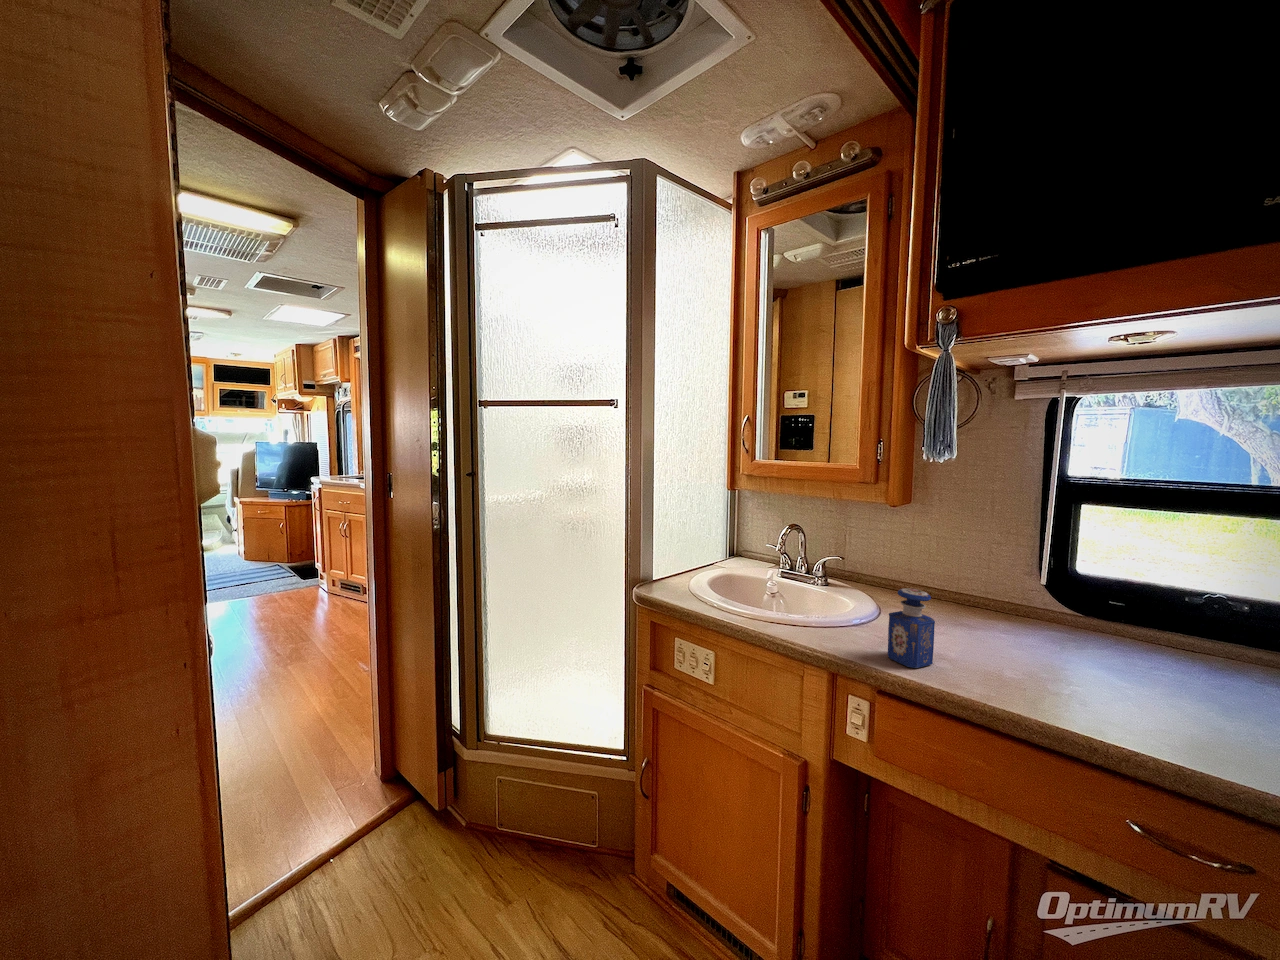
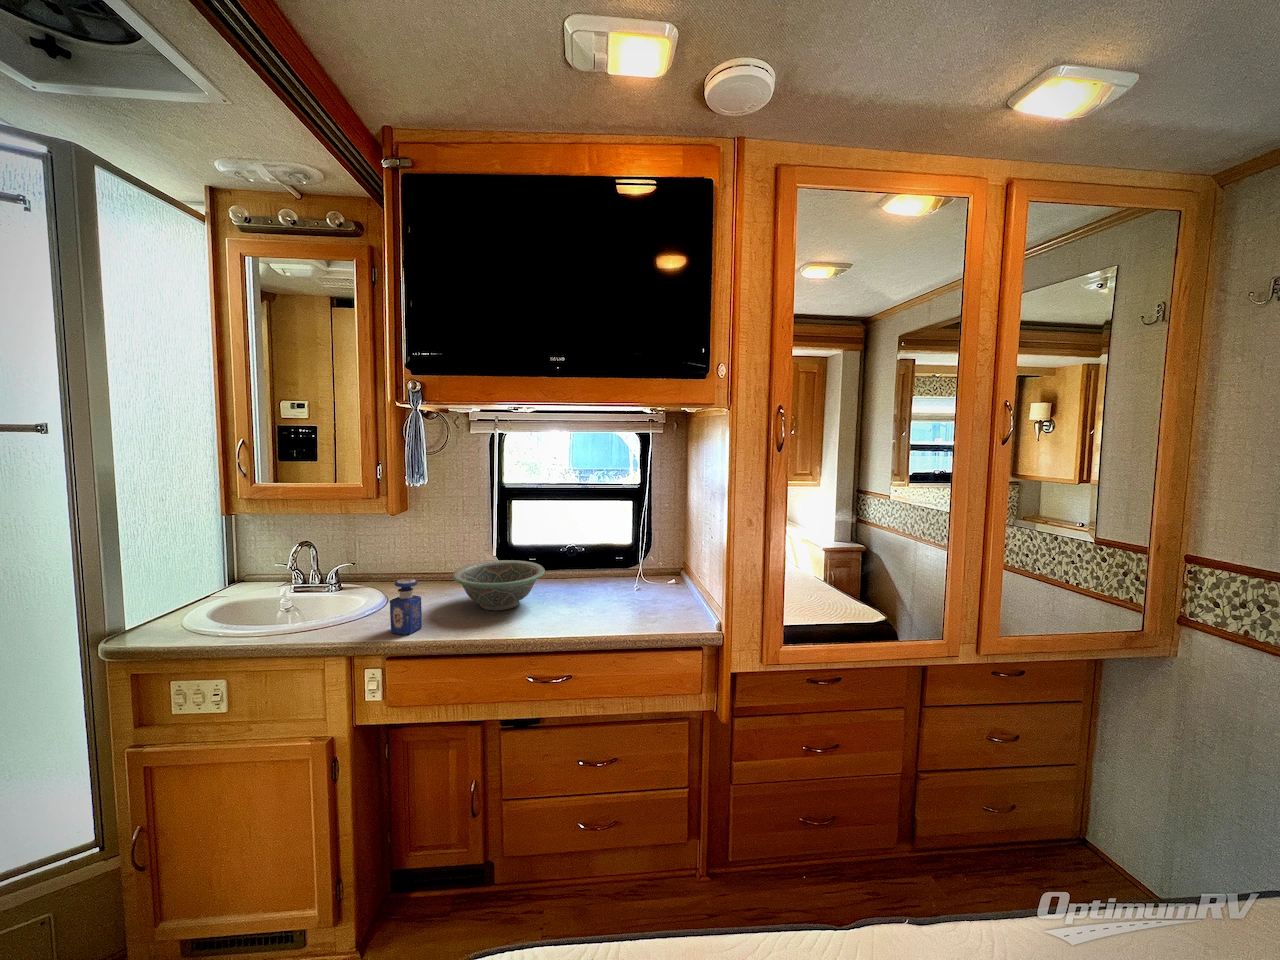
decorative bowl: none [981,590,1180,680] -> present [452,560,545,610]

